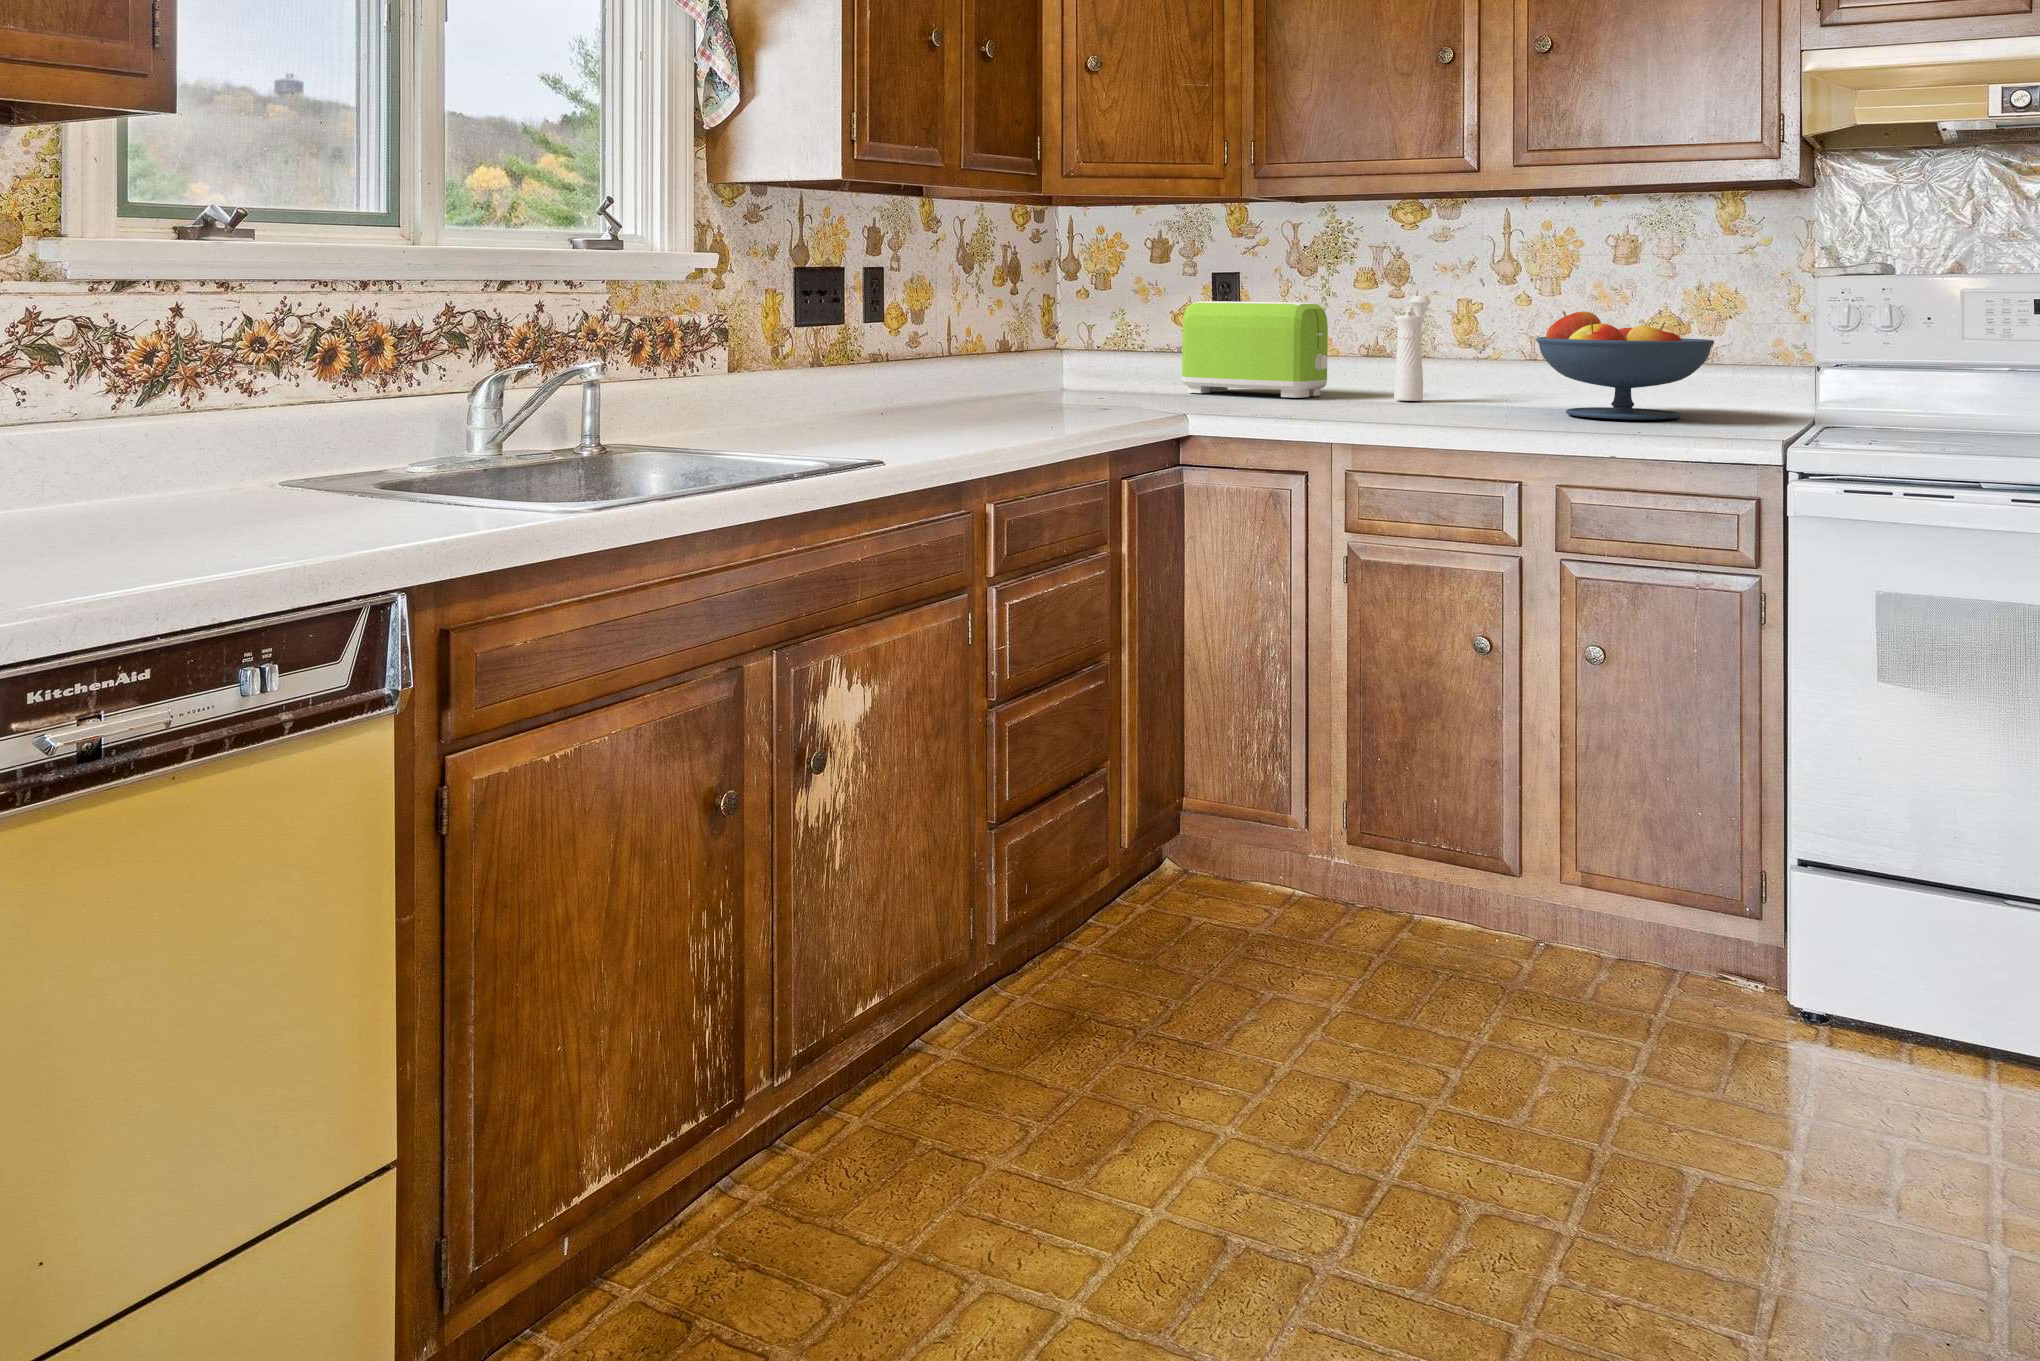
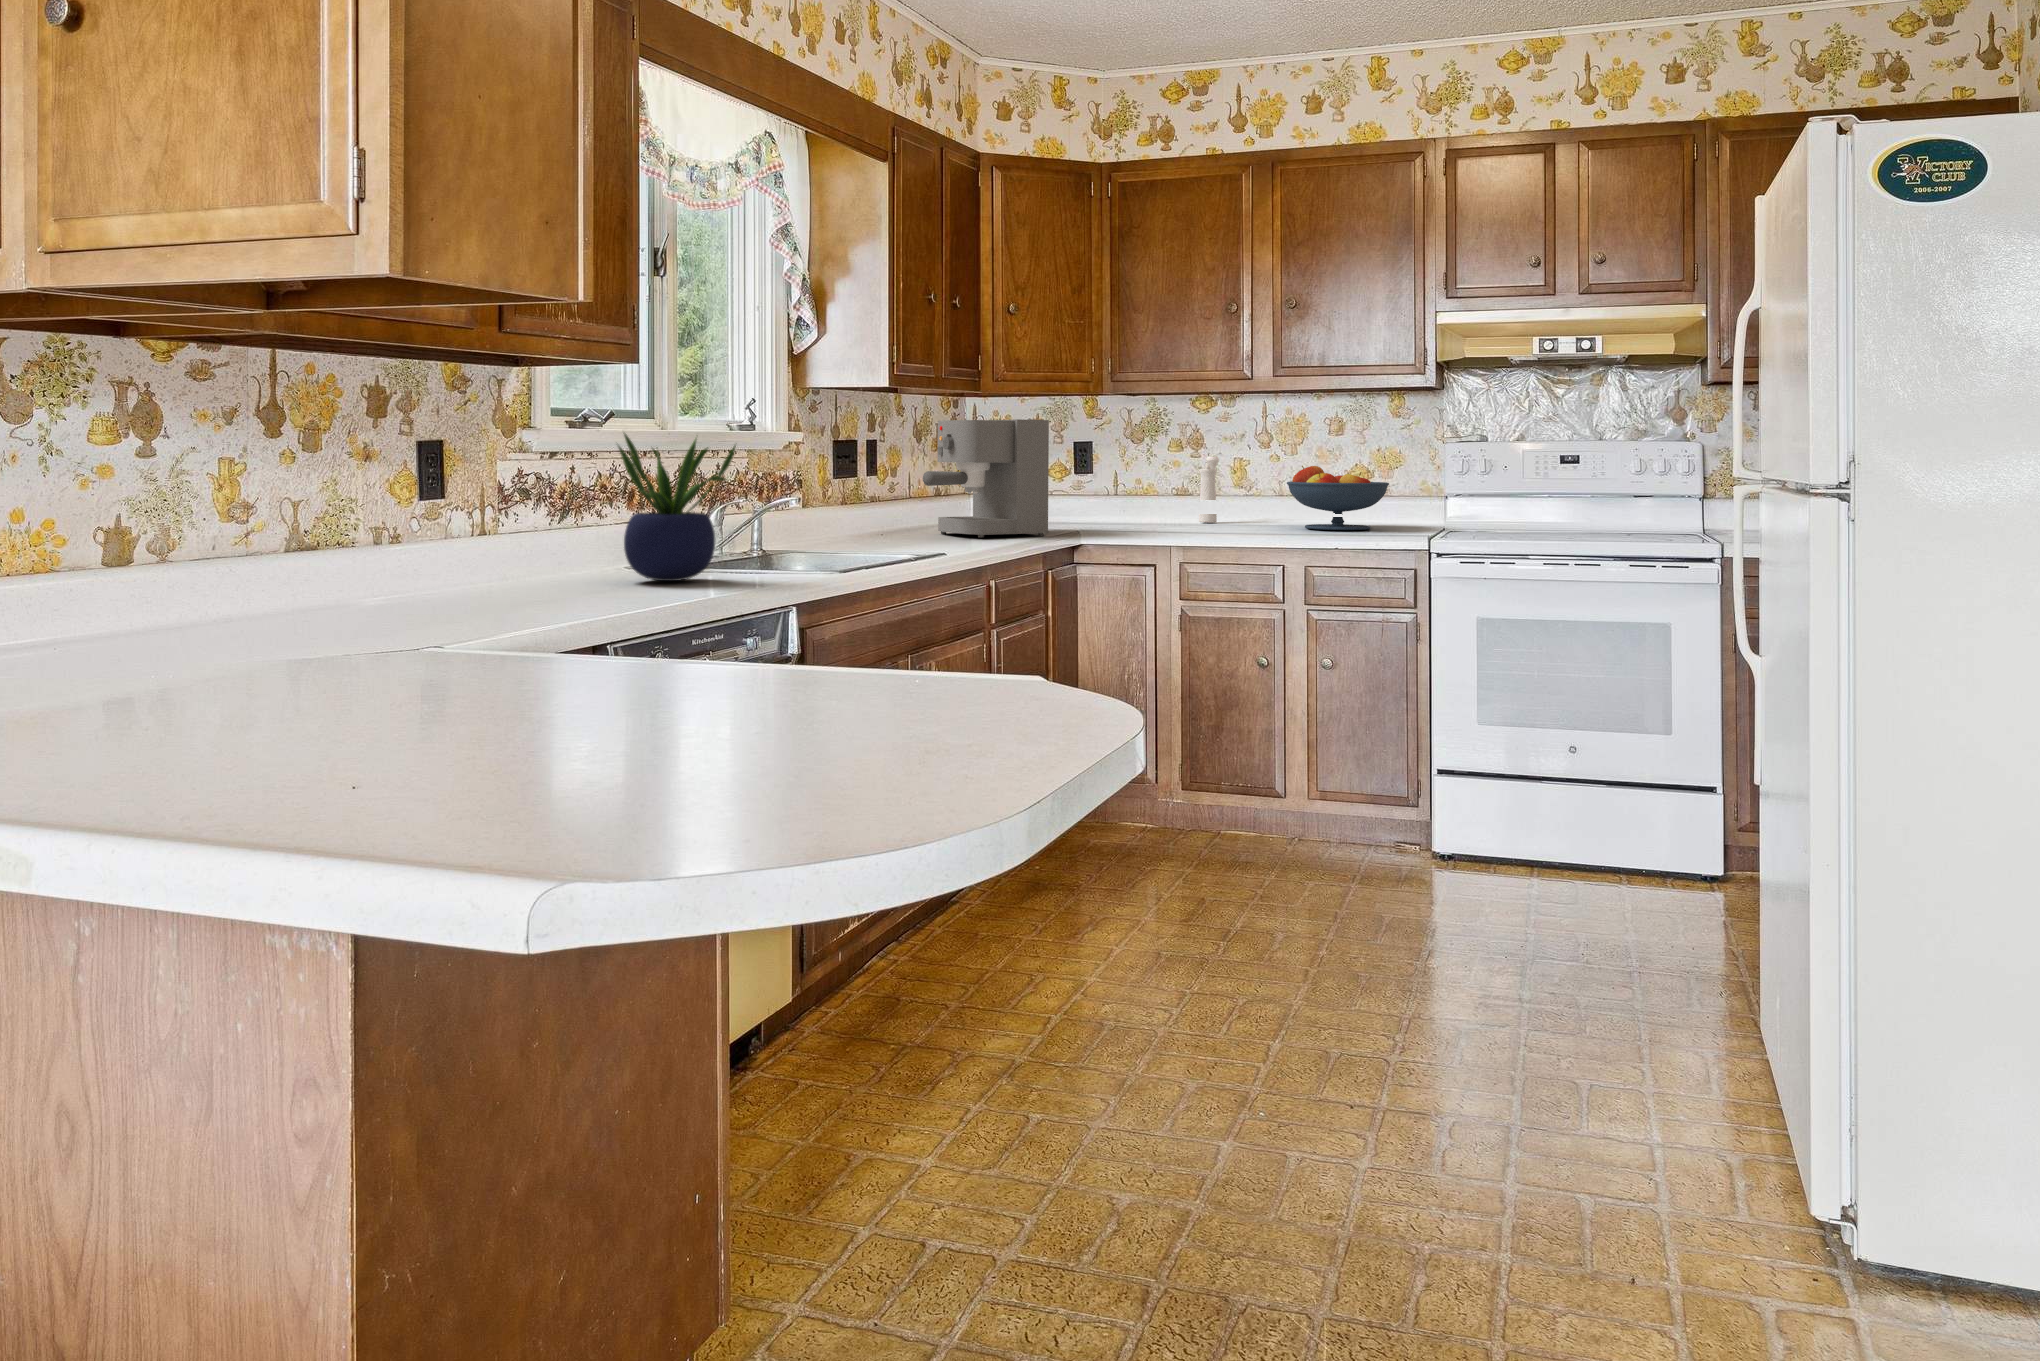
coffee maker: none [916,234,1128,426] -> present [923,419,1049,537]
potted plant: none [117,236,352,536] -> present [618,433,736,581]
toaster: present [1182,301,1328,398] -> none [1062,460,1156,521]

